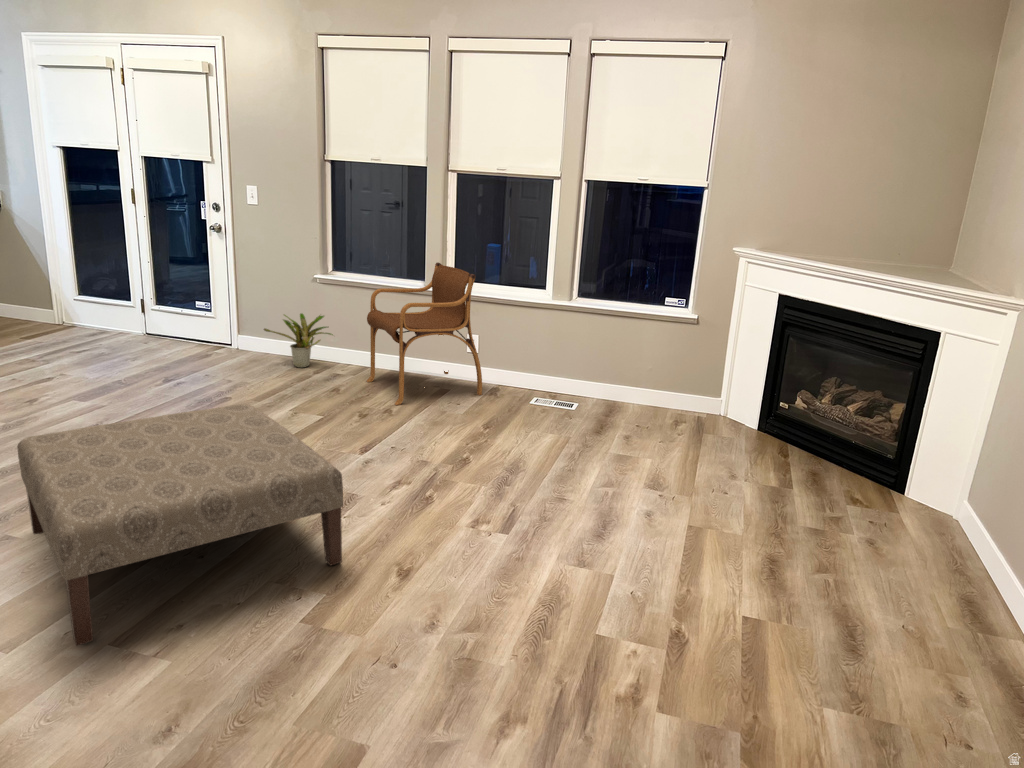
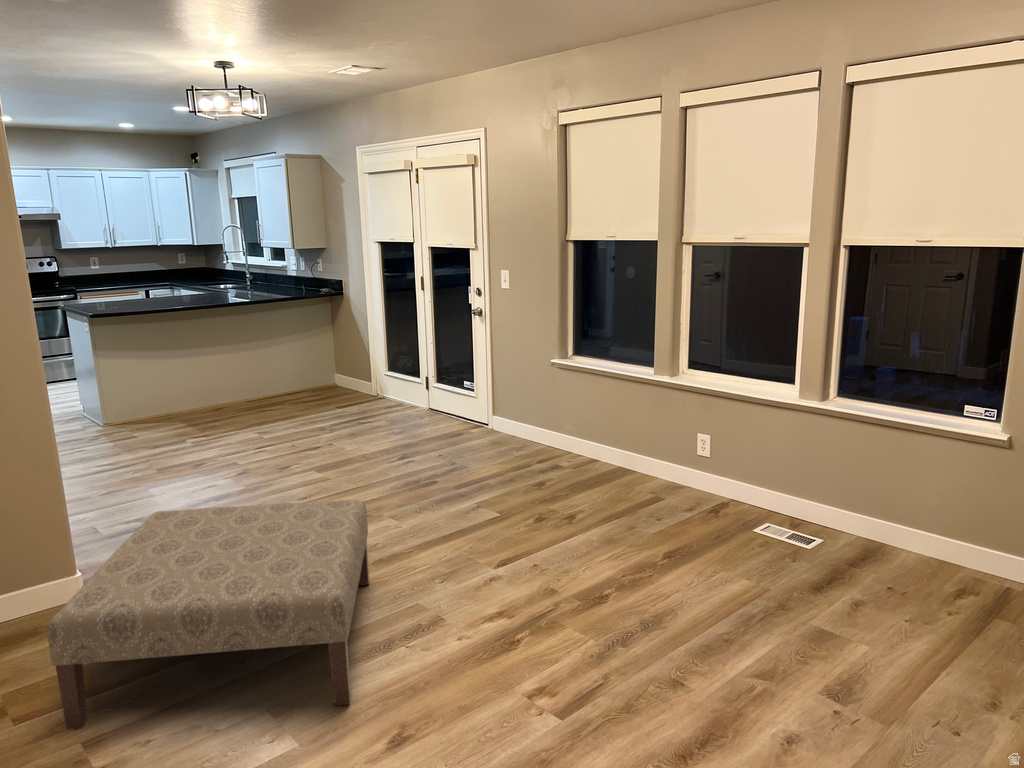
armchair: present [367,262,482,405] -> none [580,348,699,511]
potted plant: present [264,313,333,368] -> none [497,398,561,455]

